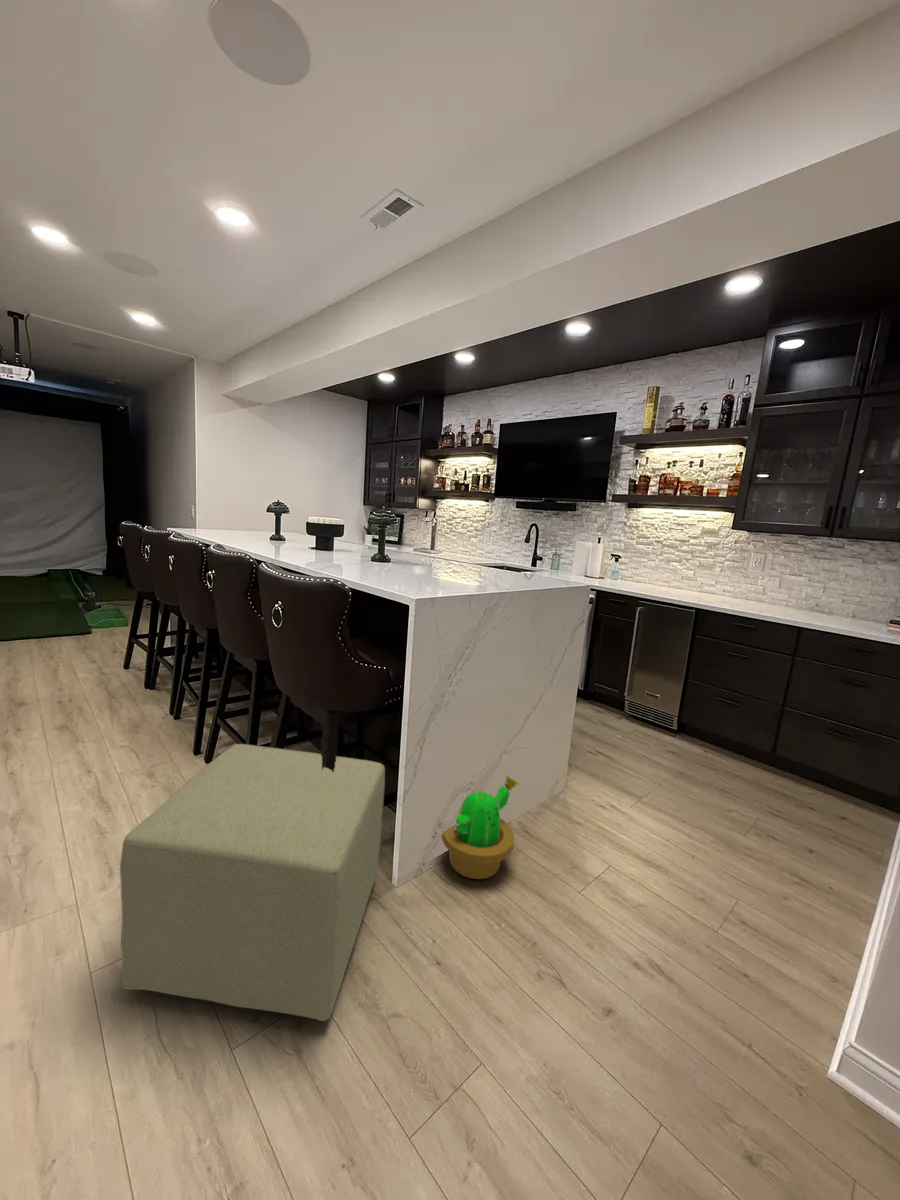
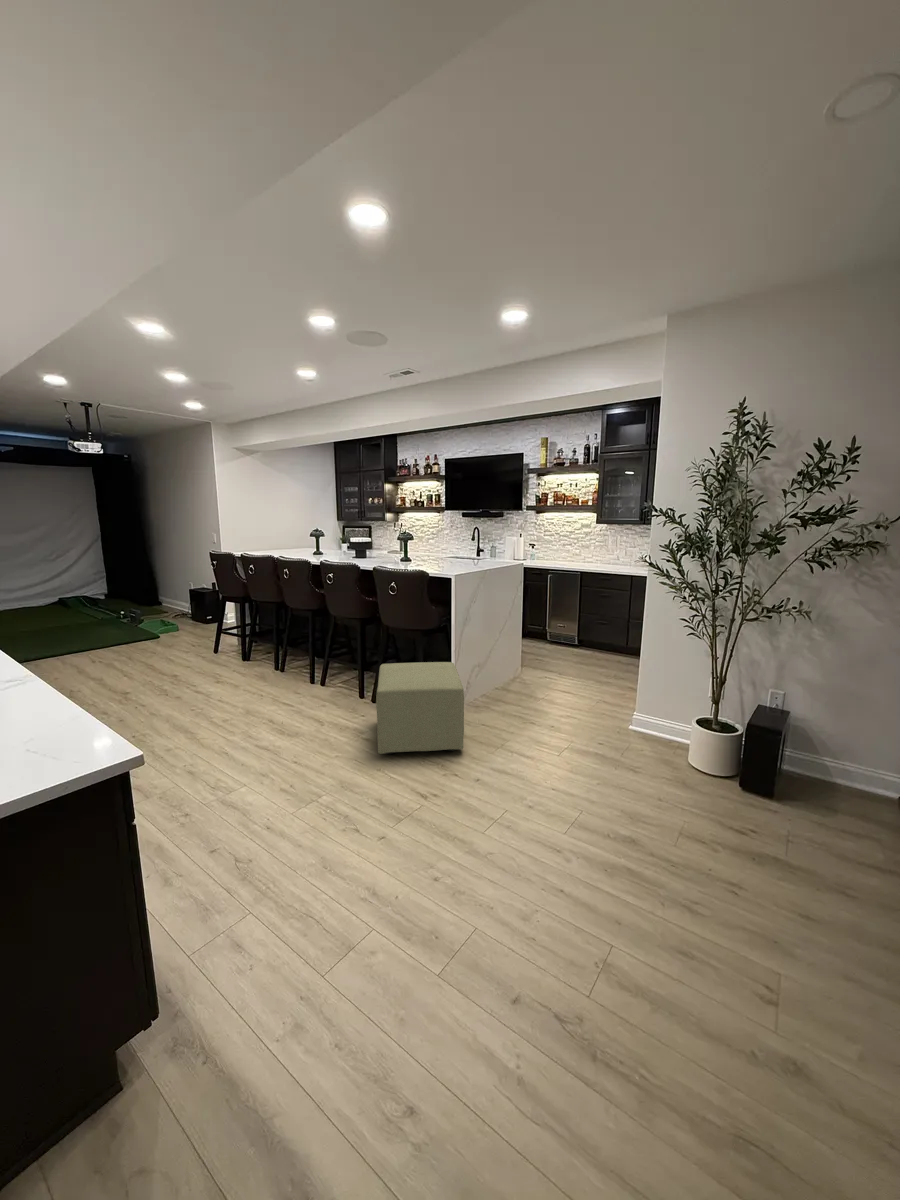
decorative plant: present [442,776,518,879] -> none [477,666,511,712]

